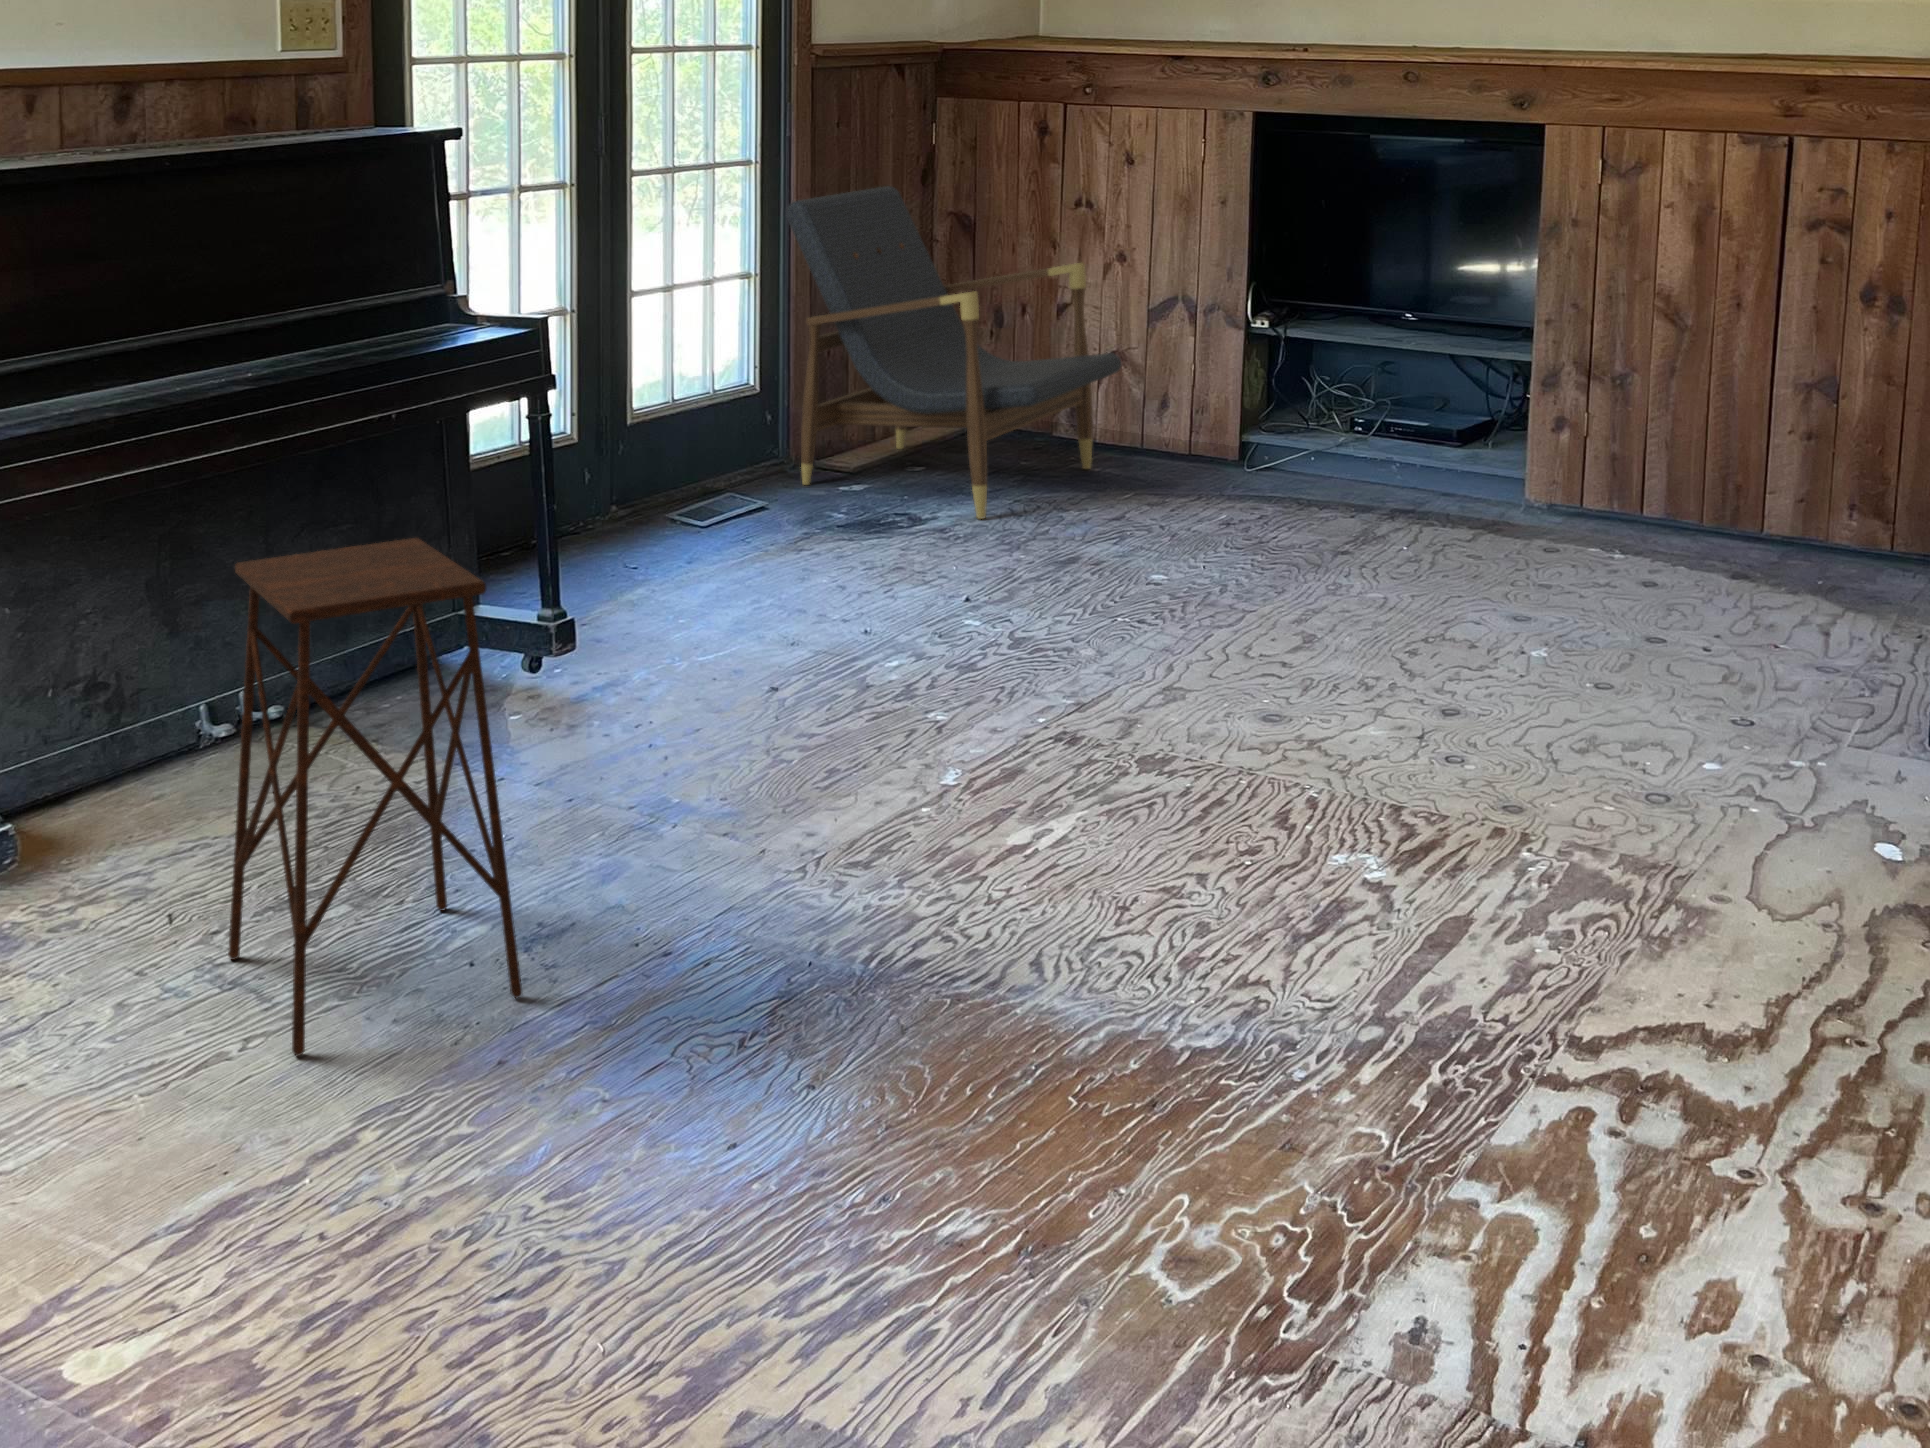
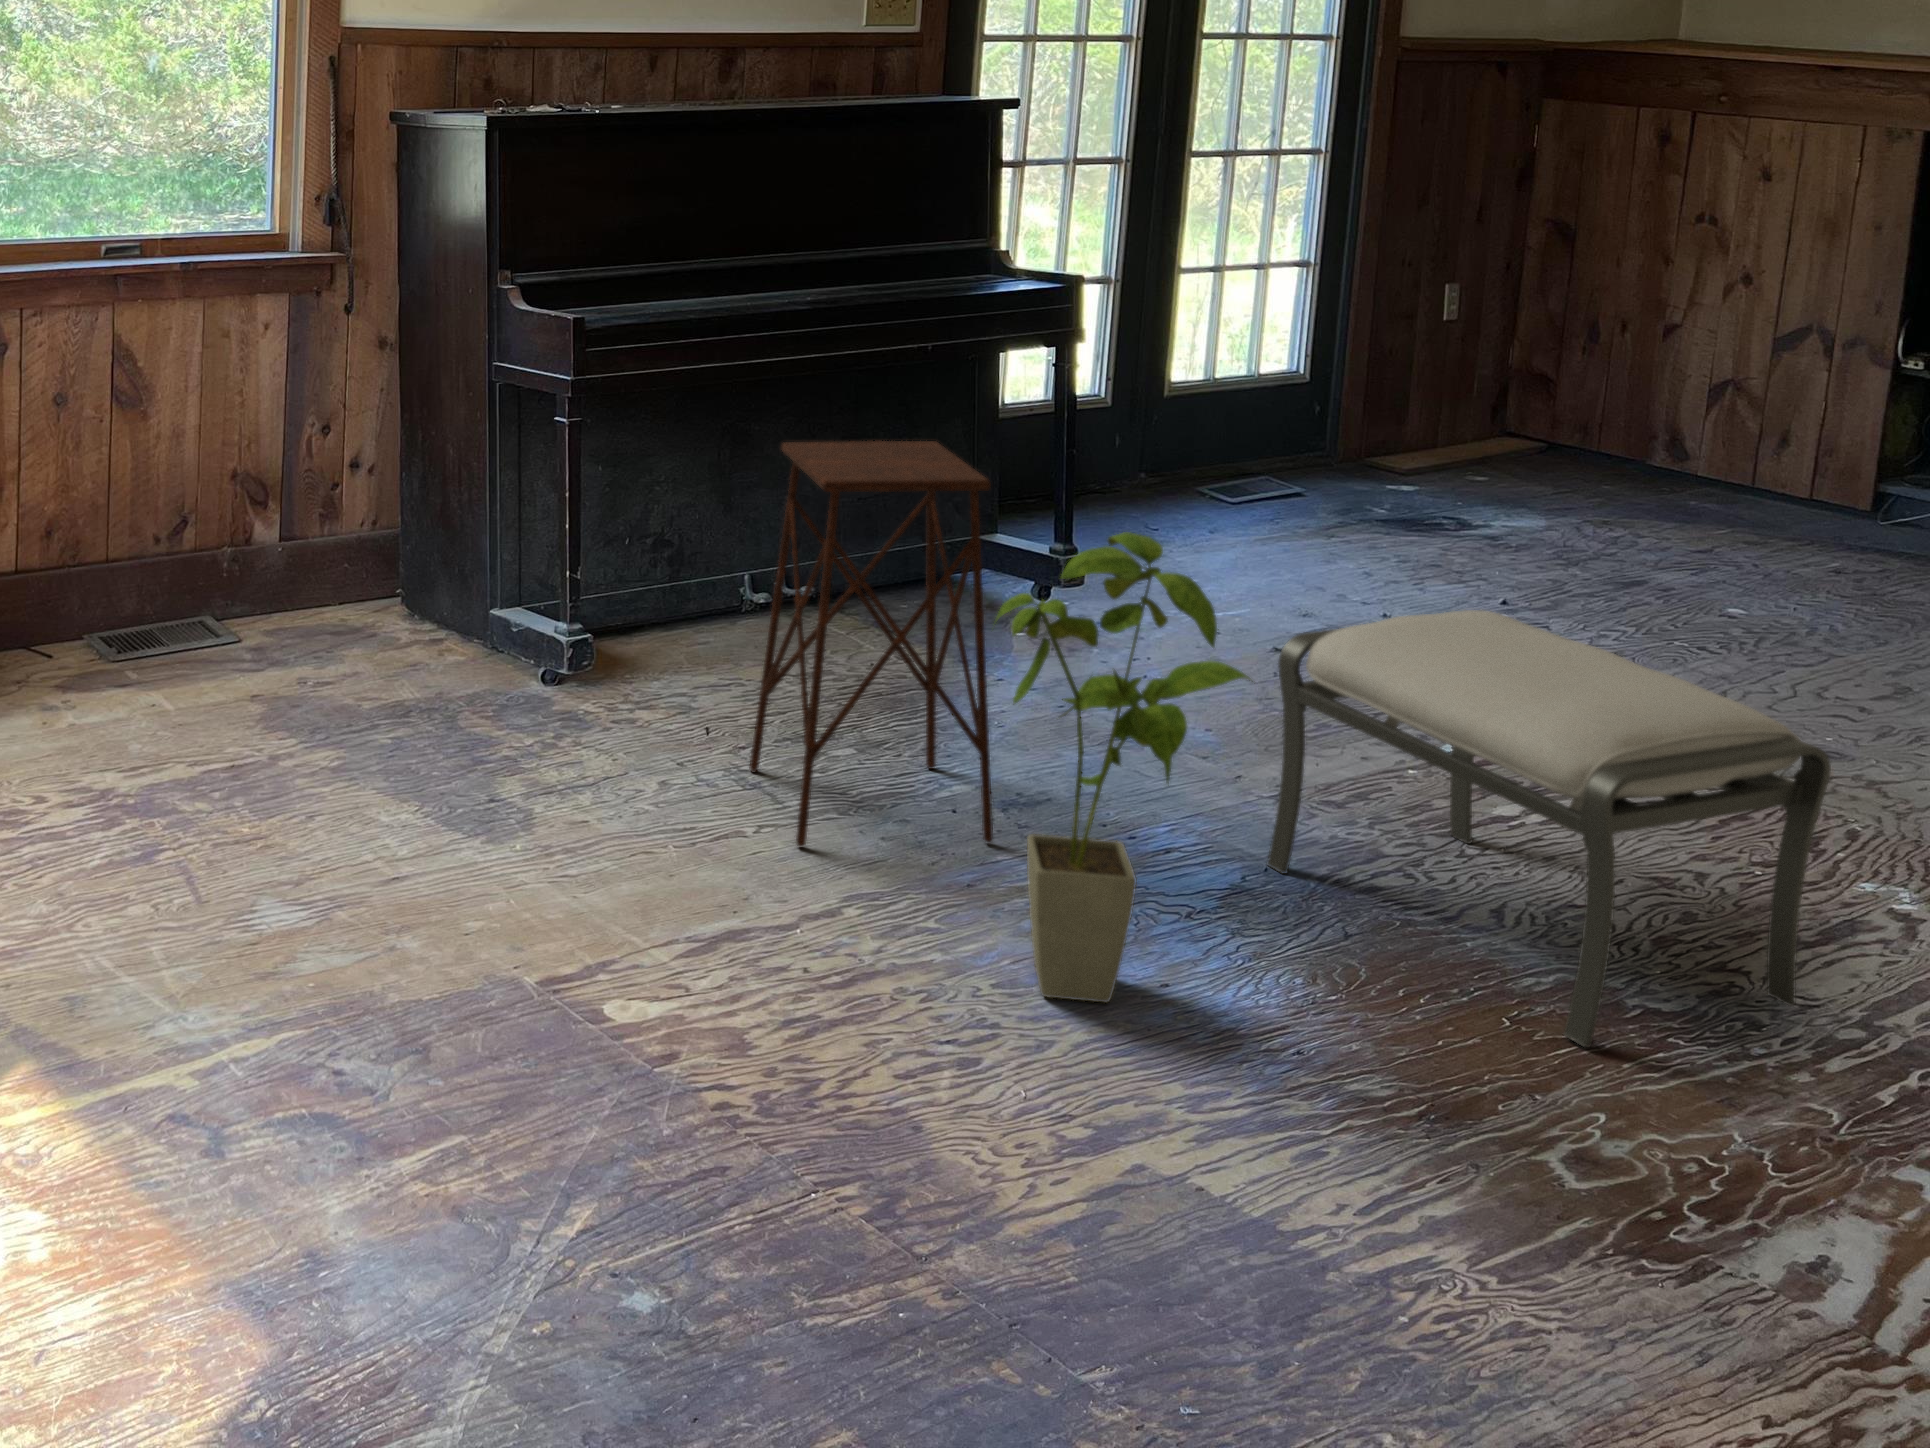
lounge chair: present [786,186,1122,519] -> none [1345,168,1740,524]
house plant: none [508,640,802,1201] -> present [996,532,1250,1003]
ottoman: none [807,646,1328,1112] -> present [1267,610,1831,1047]

